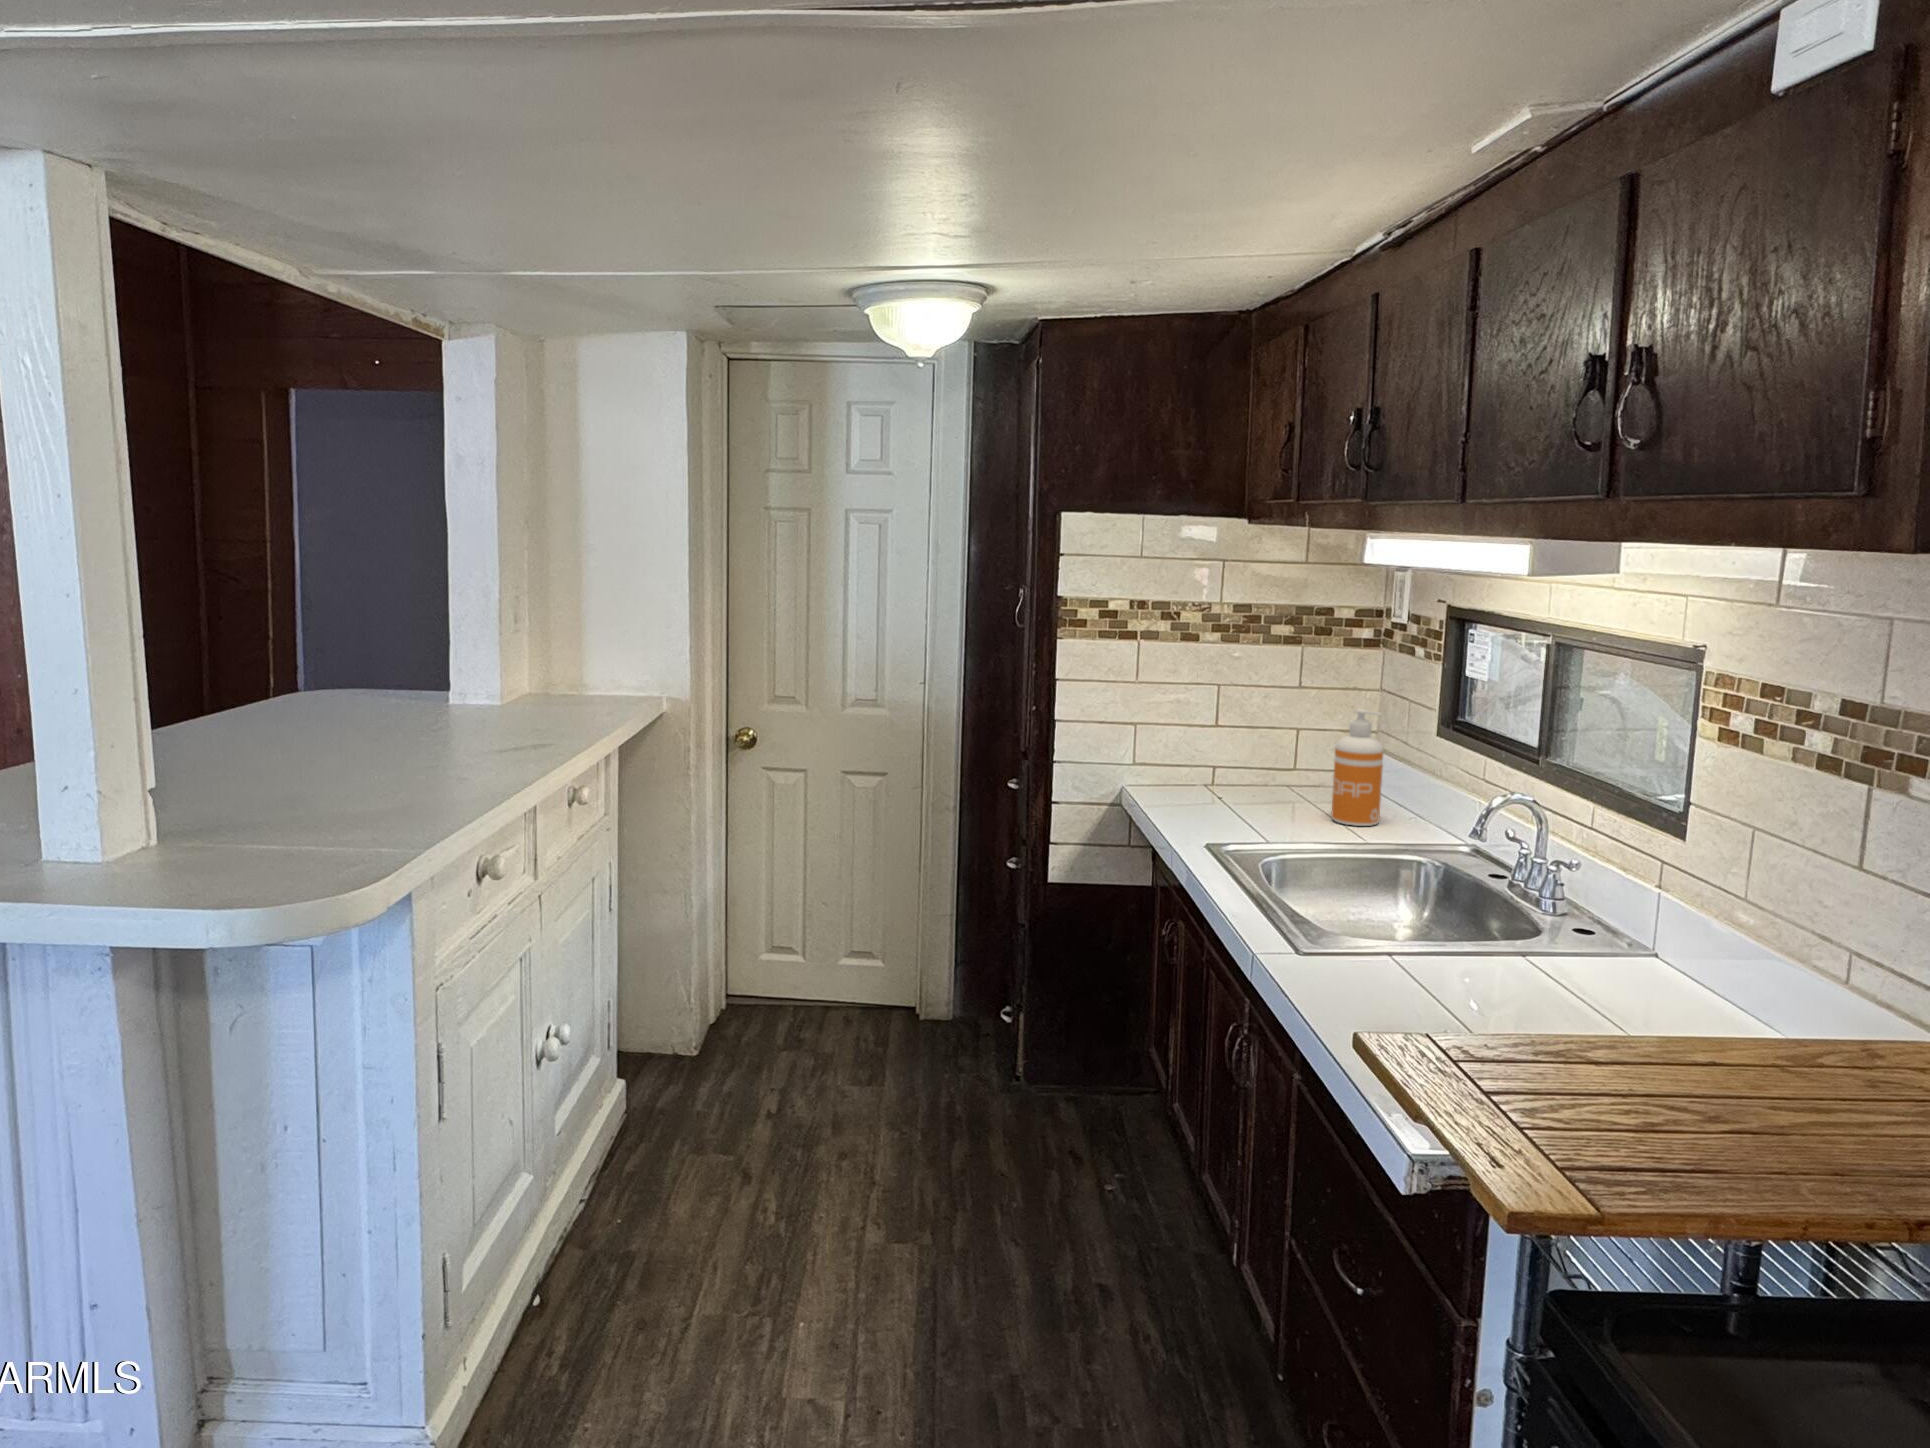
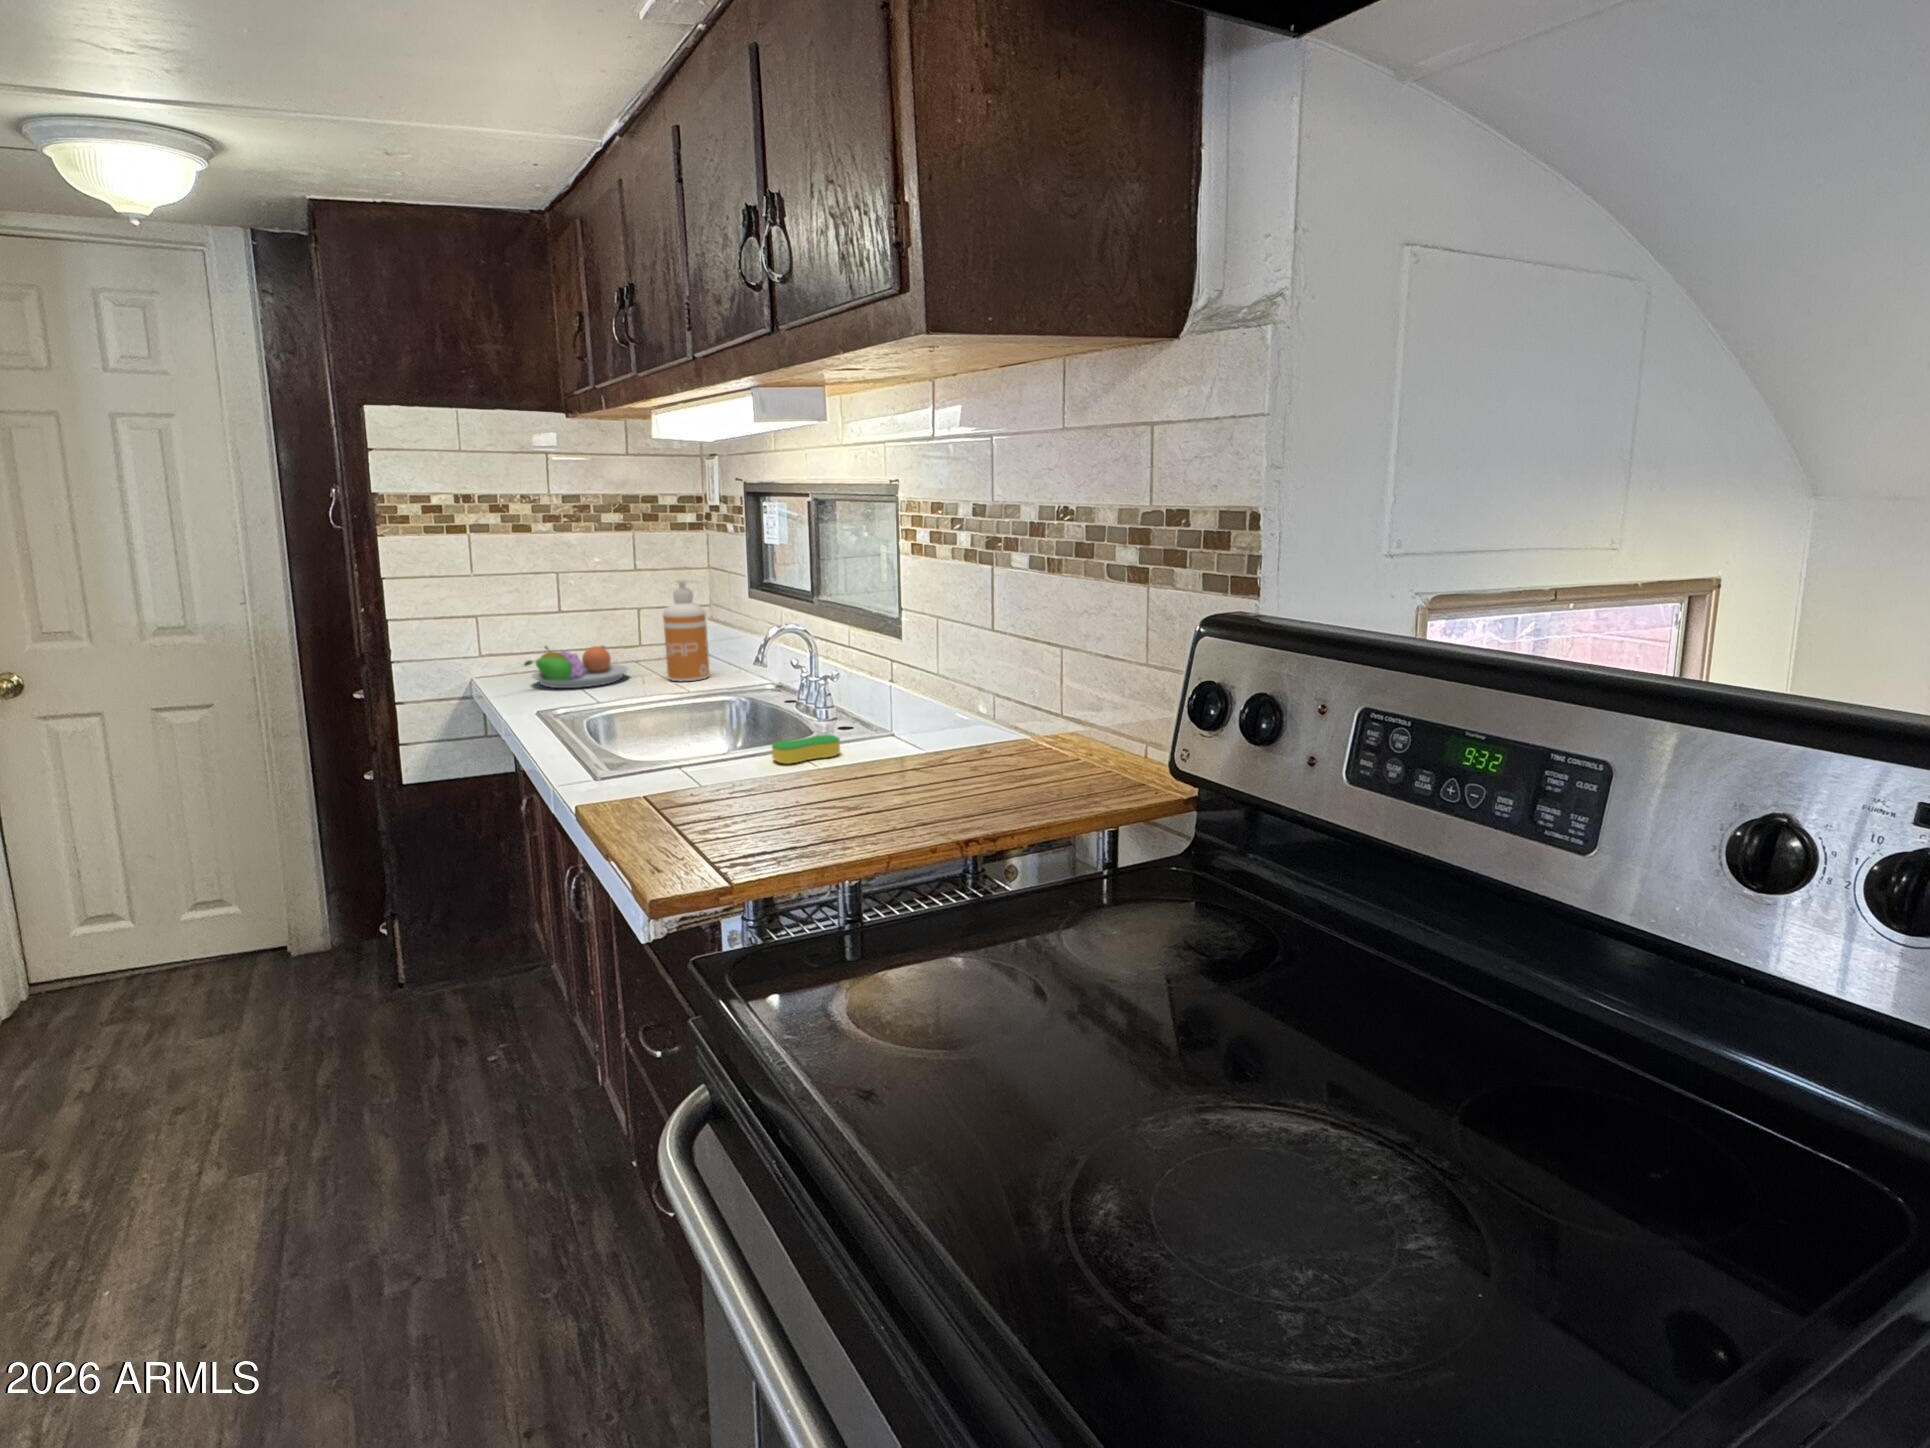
fruit bowl: none [1183,764,1287,816] -> present [524,646,629,688]
sponge: none [1503,947,1594,980] -> present [772,735,840,764]

